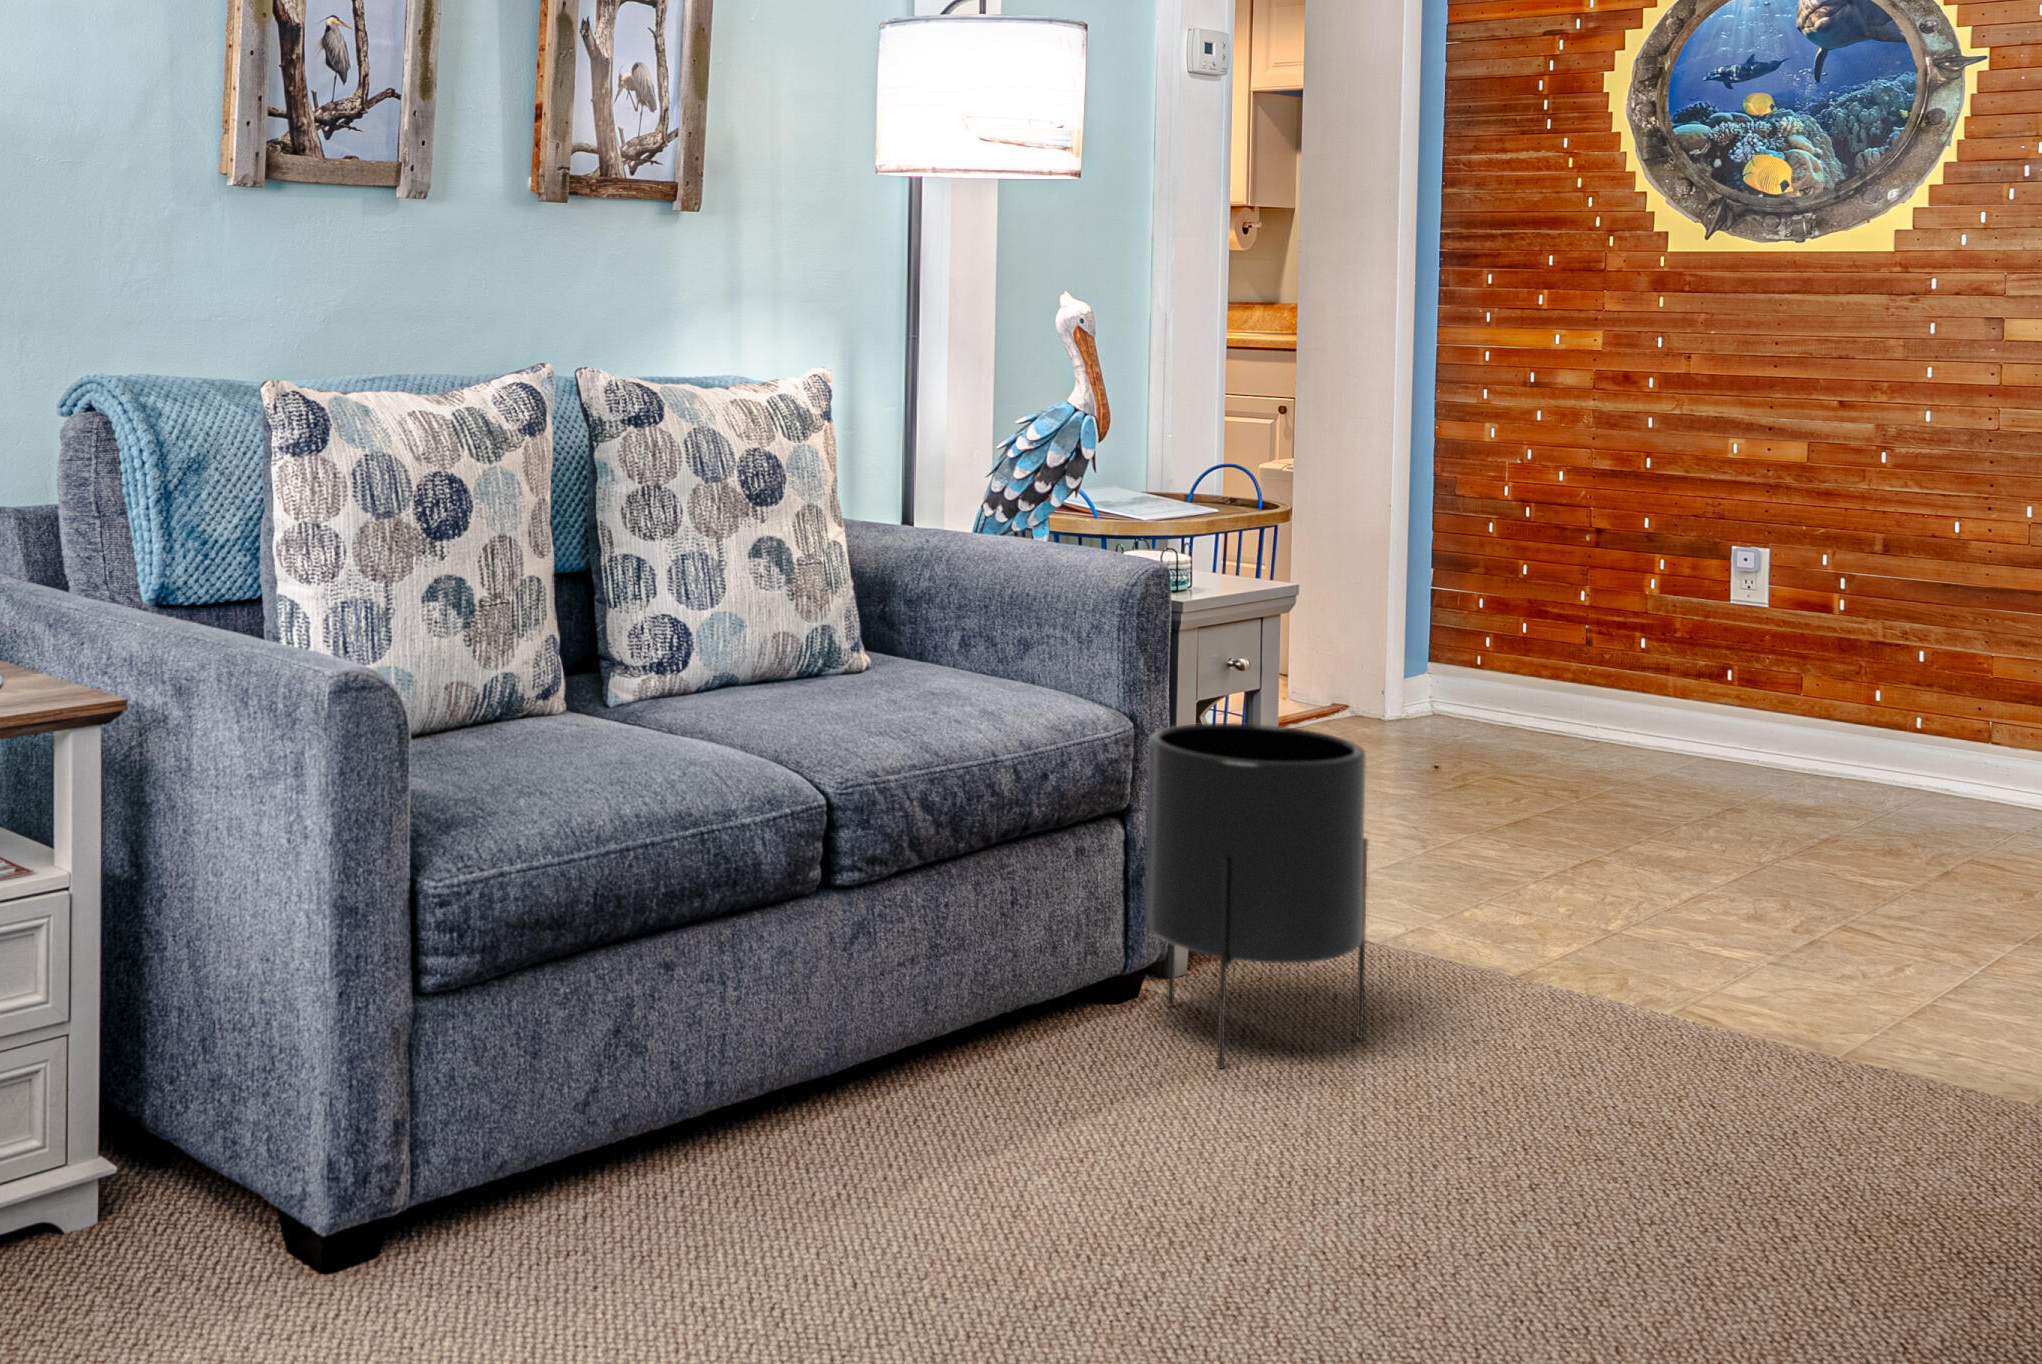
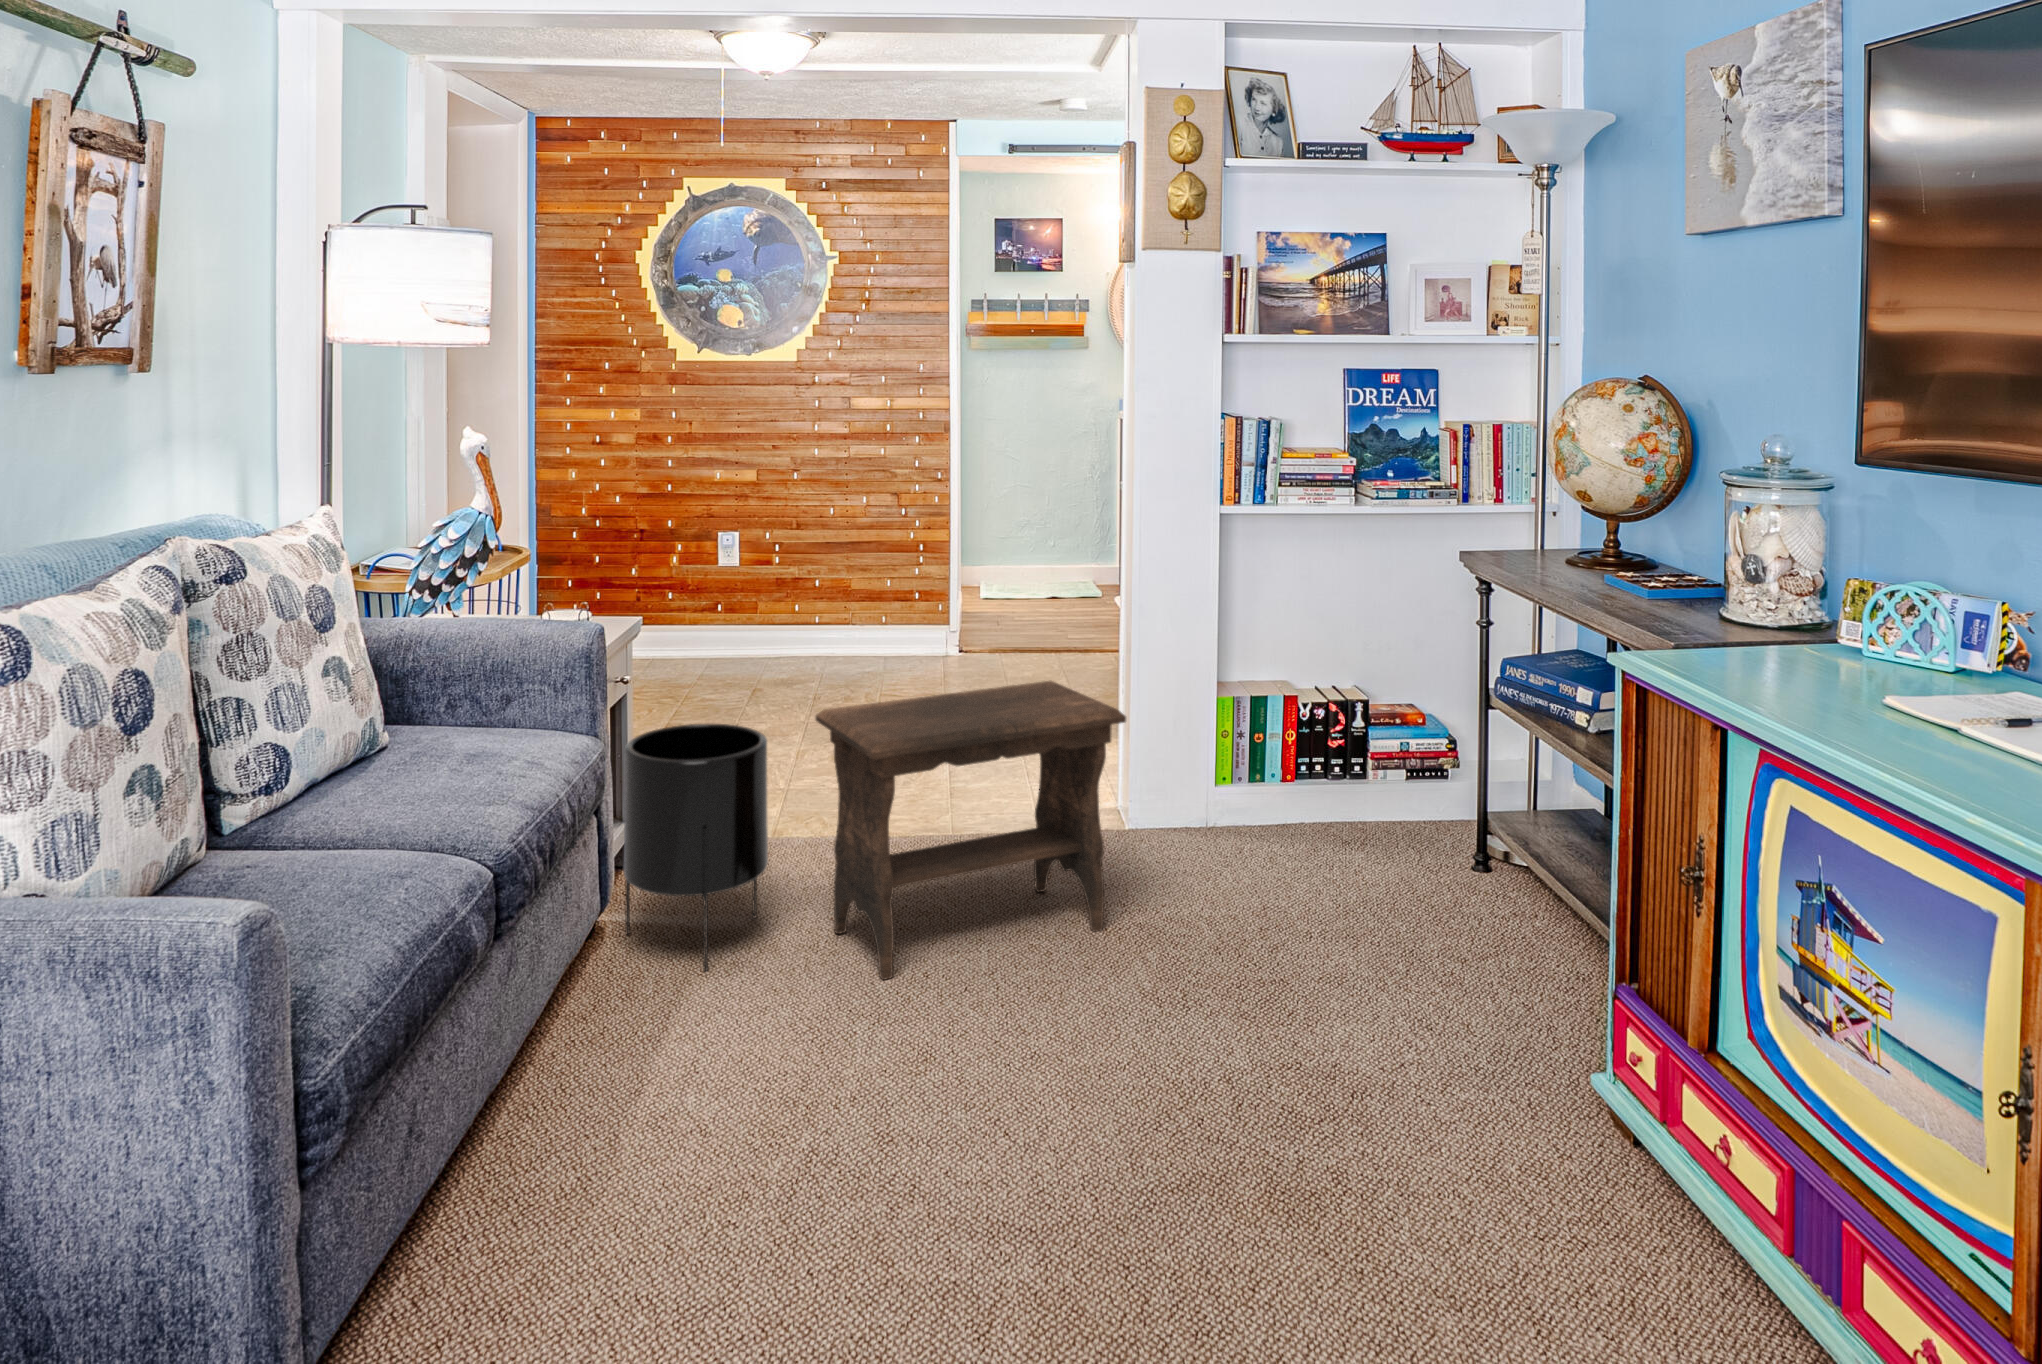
footstool: none [1430,726,1992,1223] -> present [815,681,1126,980]

